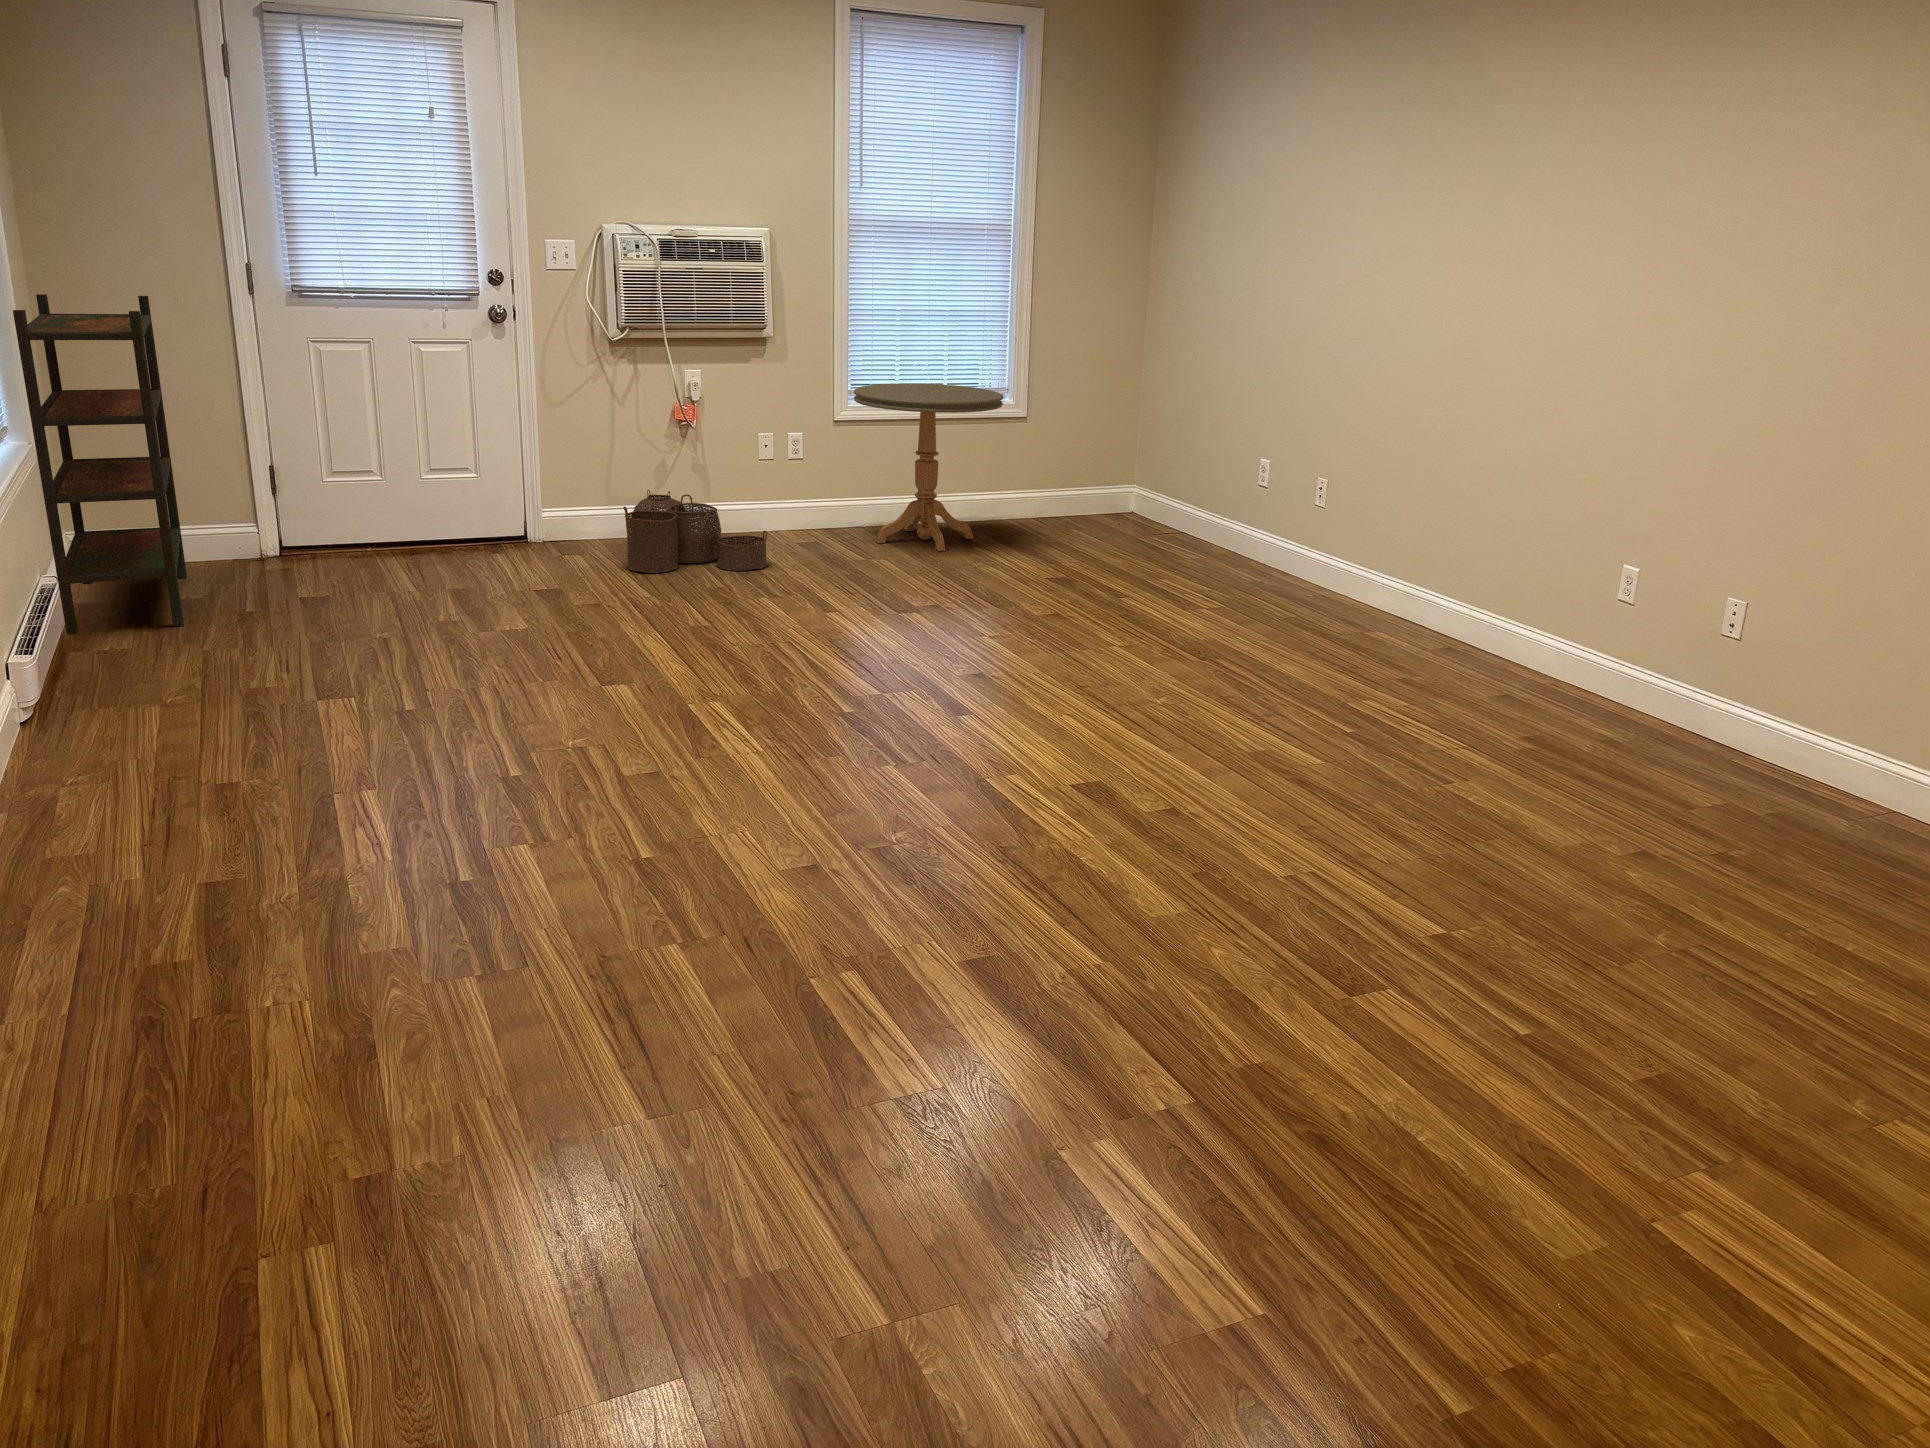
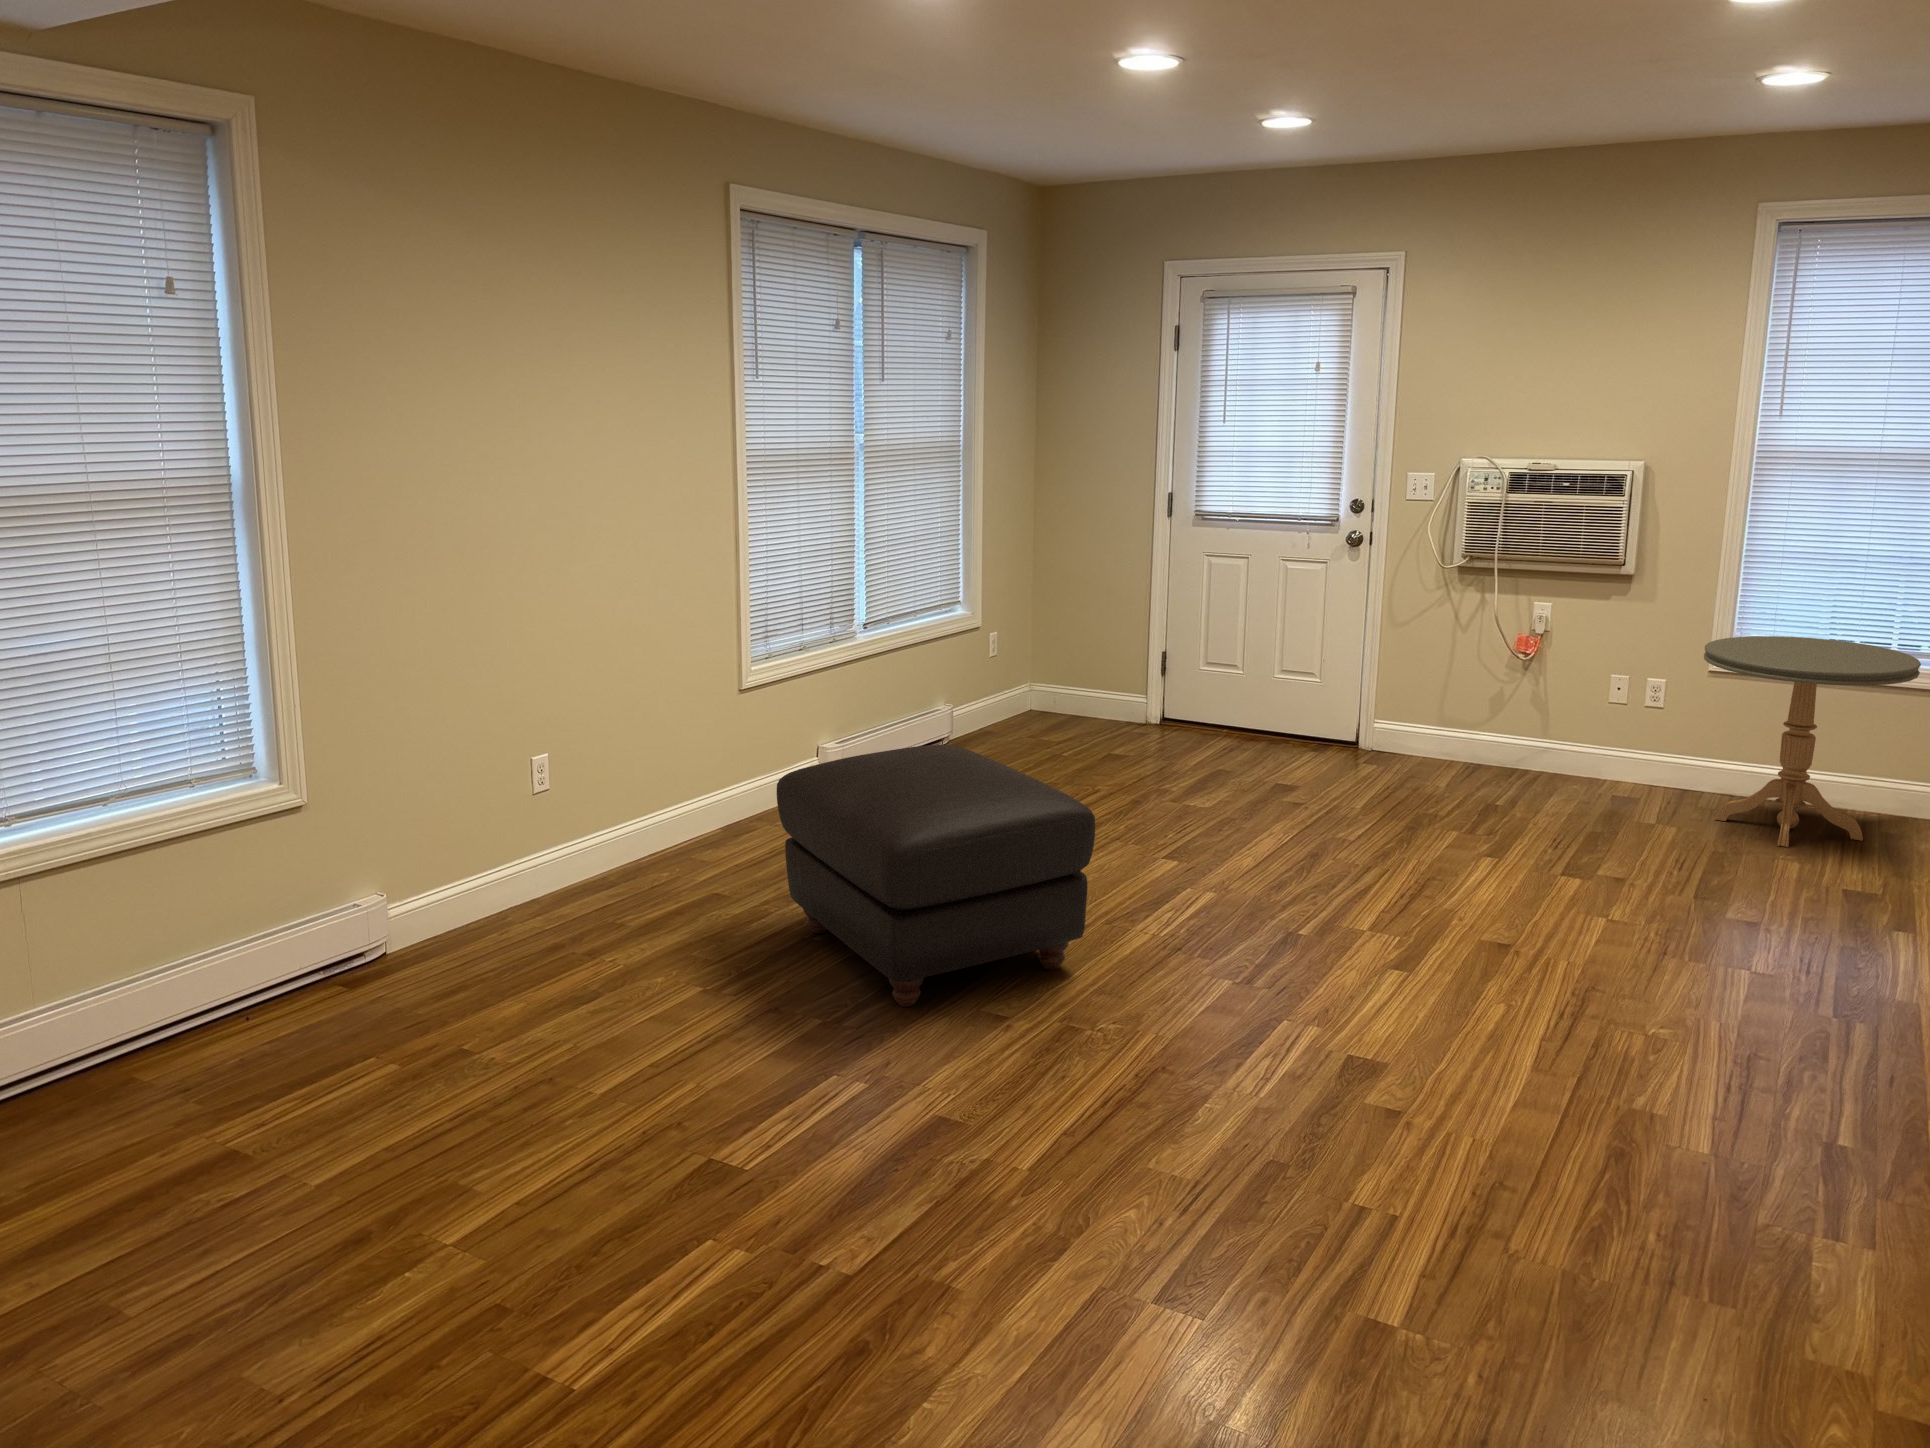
bookshelf: present [13,294,187,635] -> none [951,516,1084,765]
woven basket: present [623,490,767,573] -> none [1395,717,1542,818]
ottoman: none [198,563,659,865] -> present [777,745,1095,1007]

